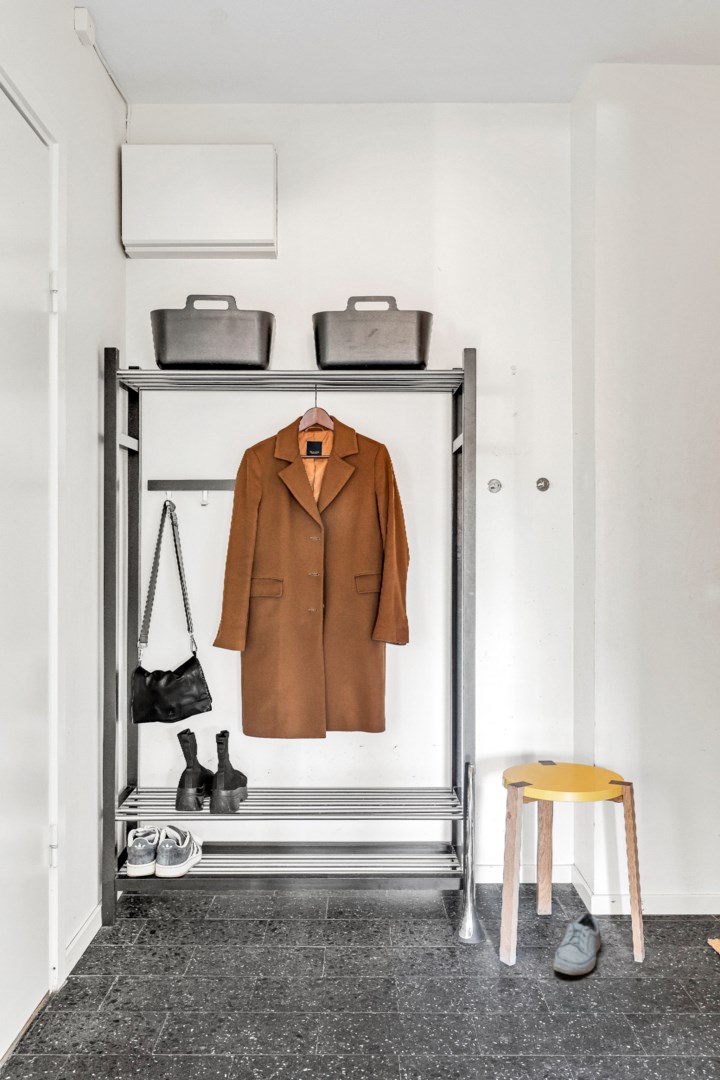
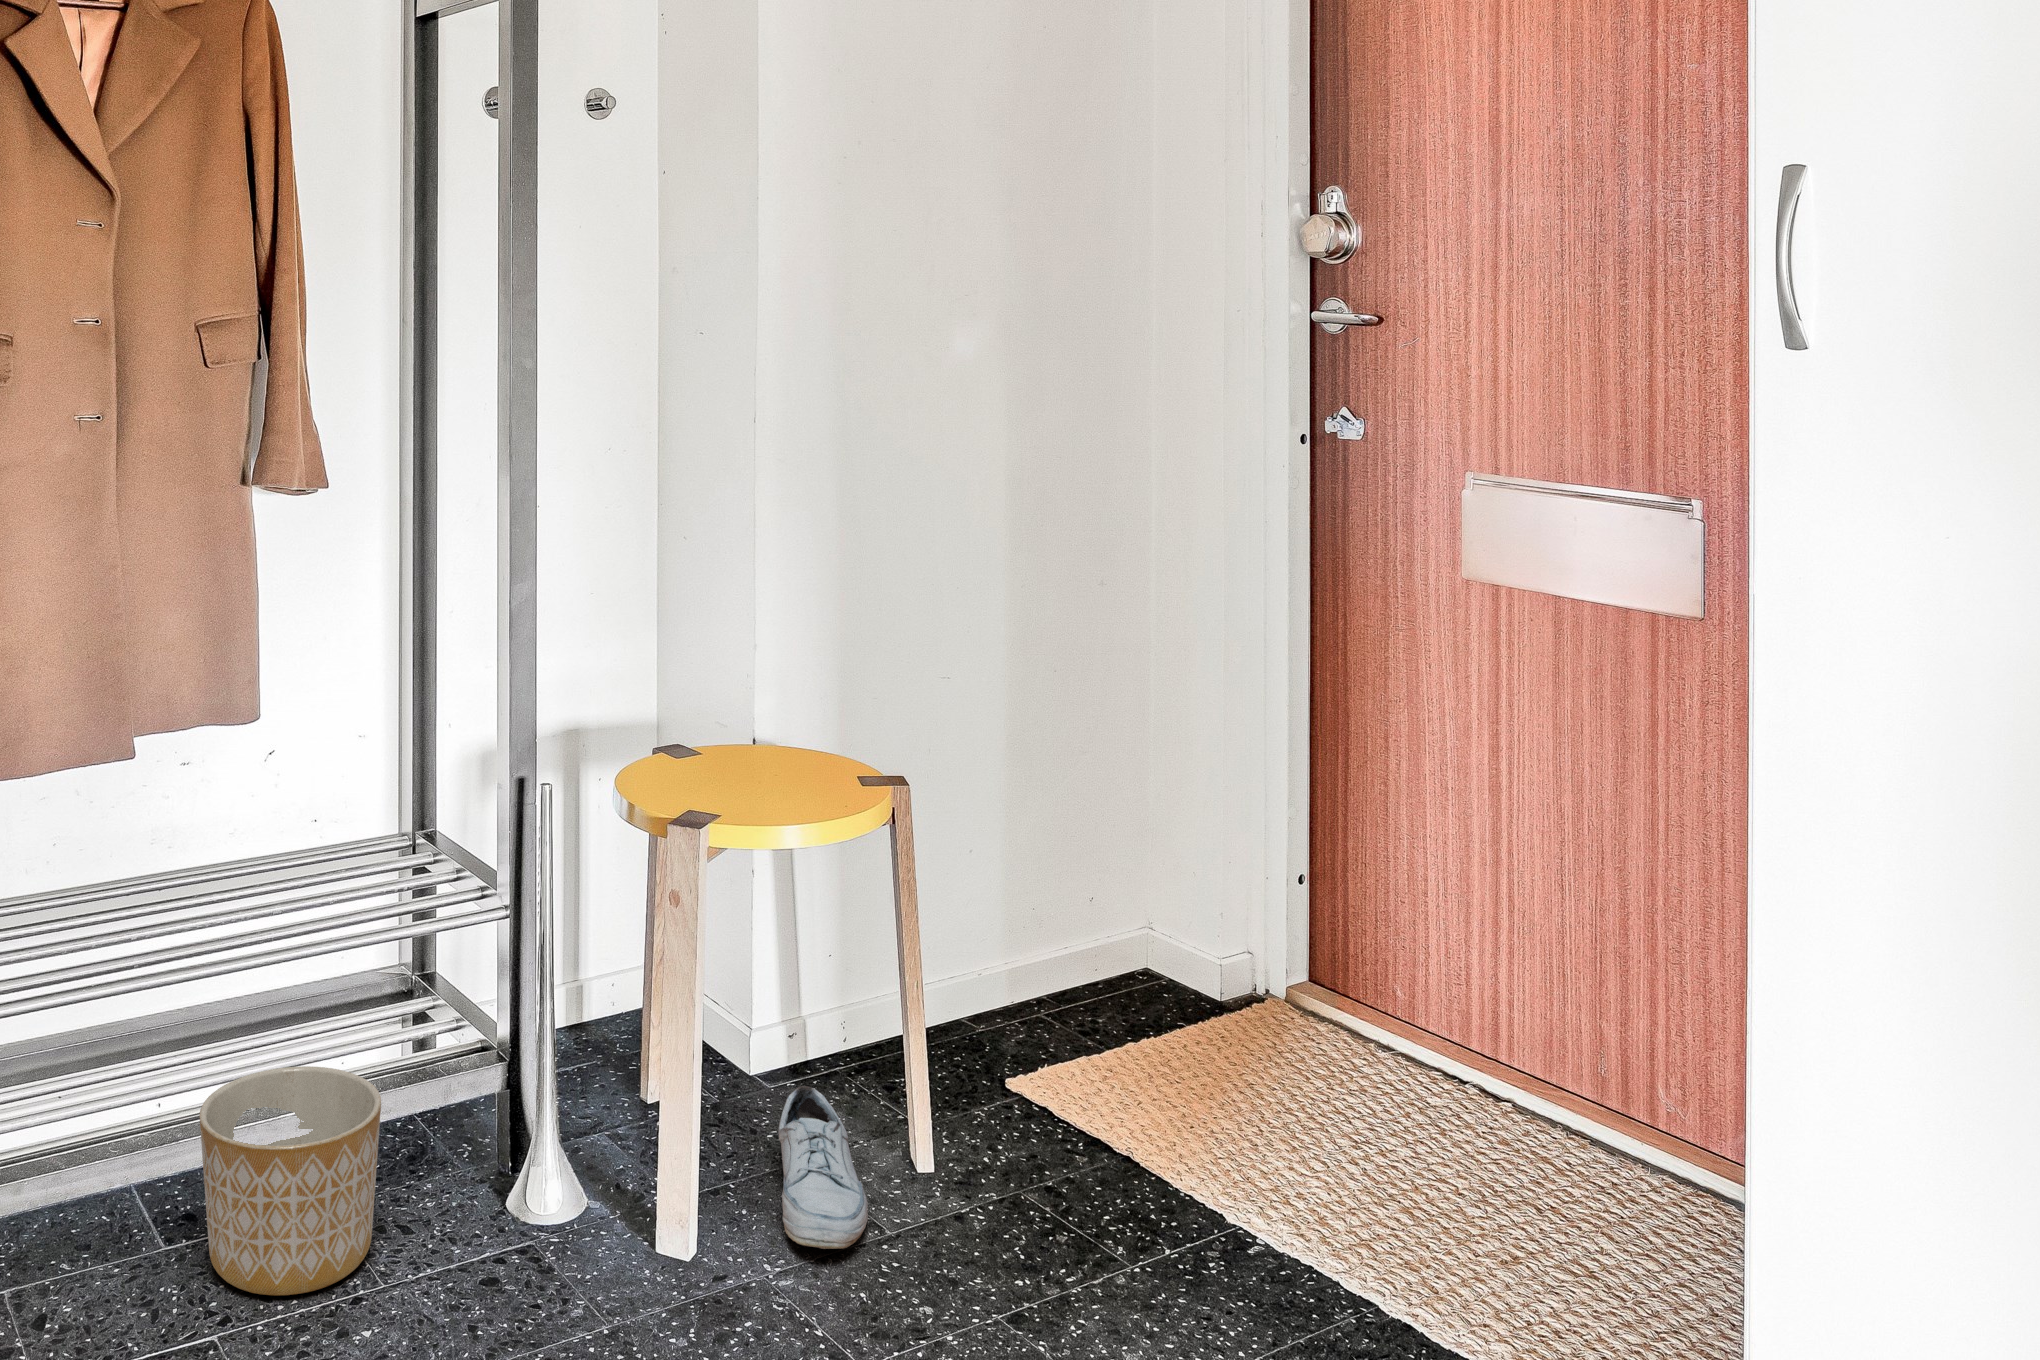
planter: none [331,863,399,944] -> present [199,1066,381,1295]

